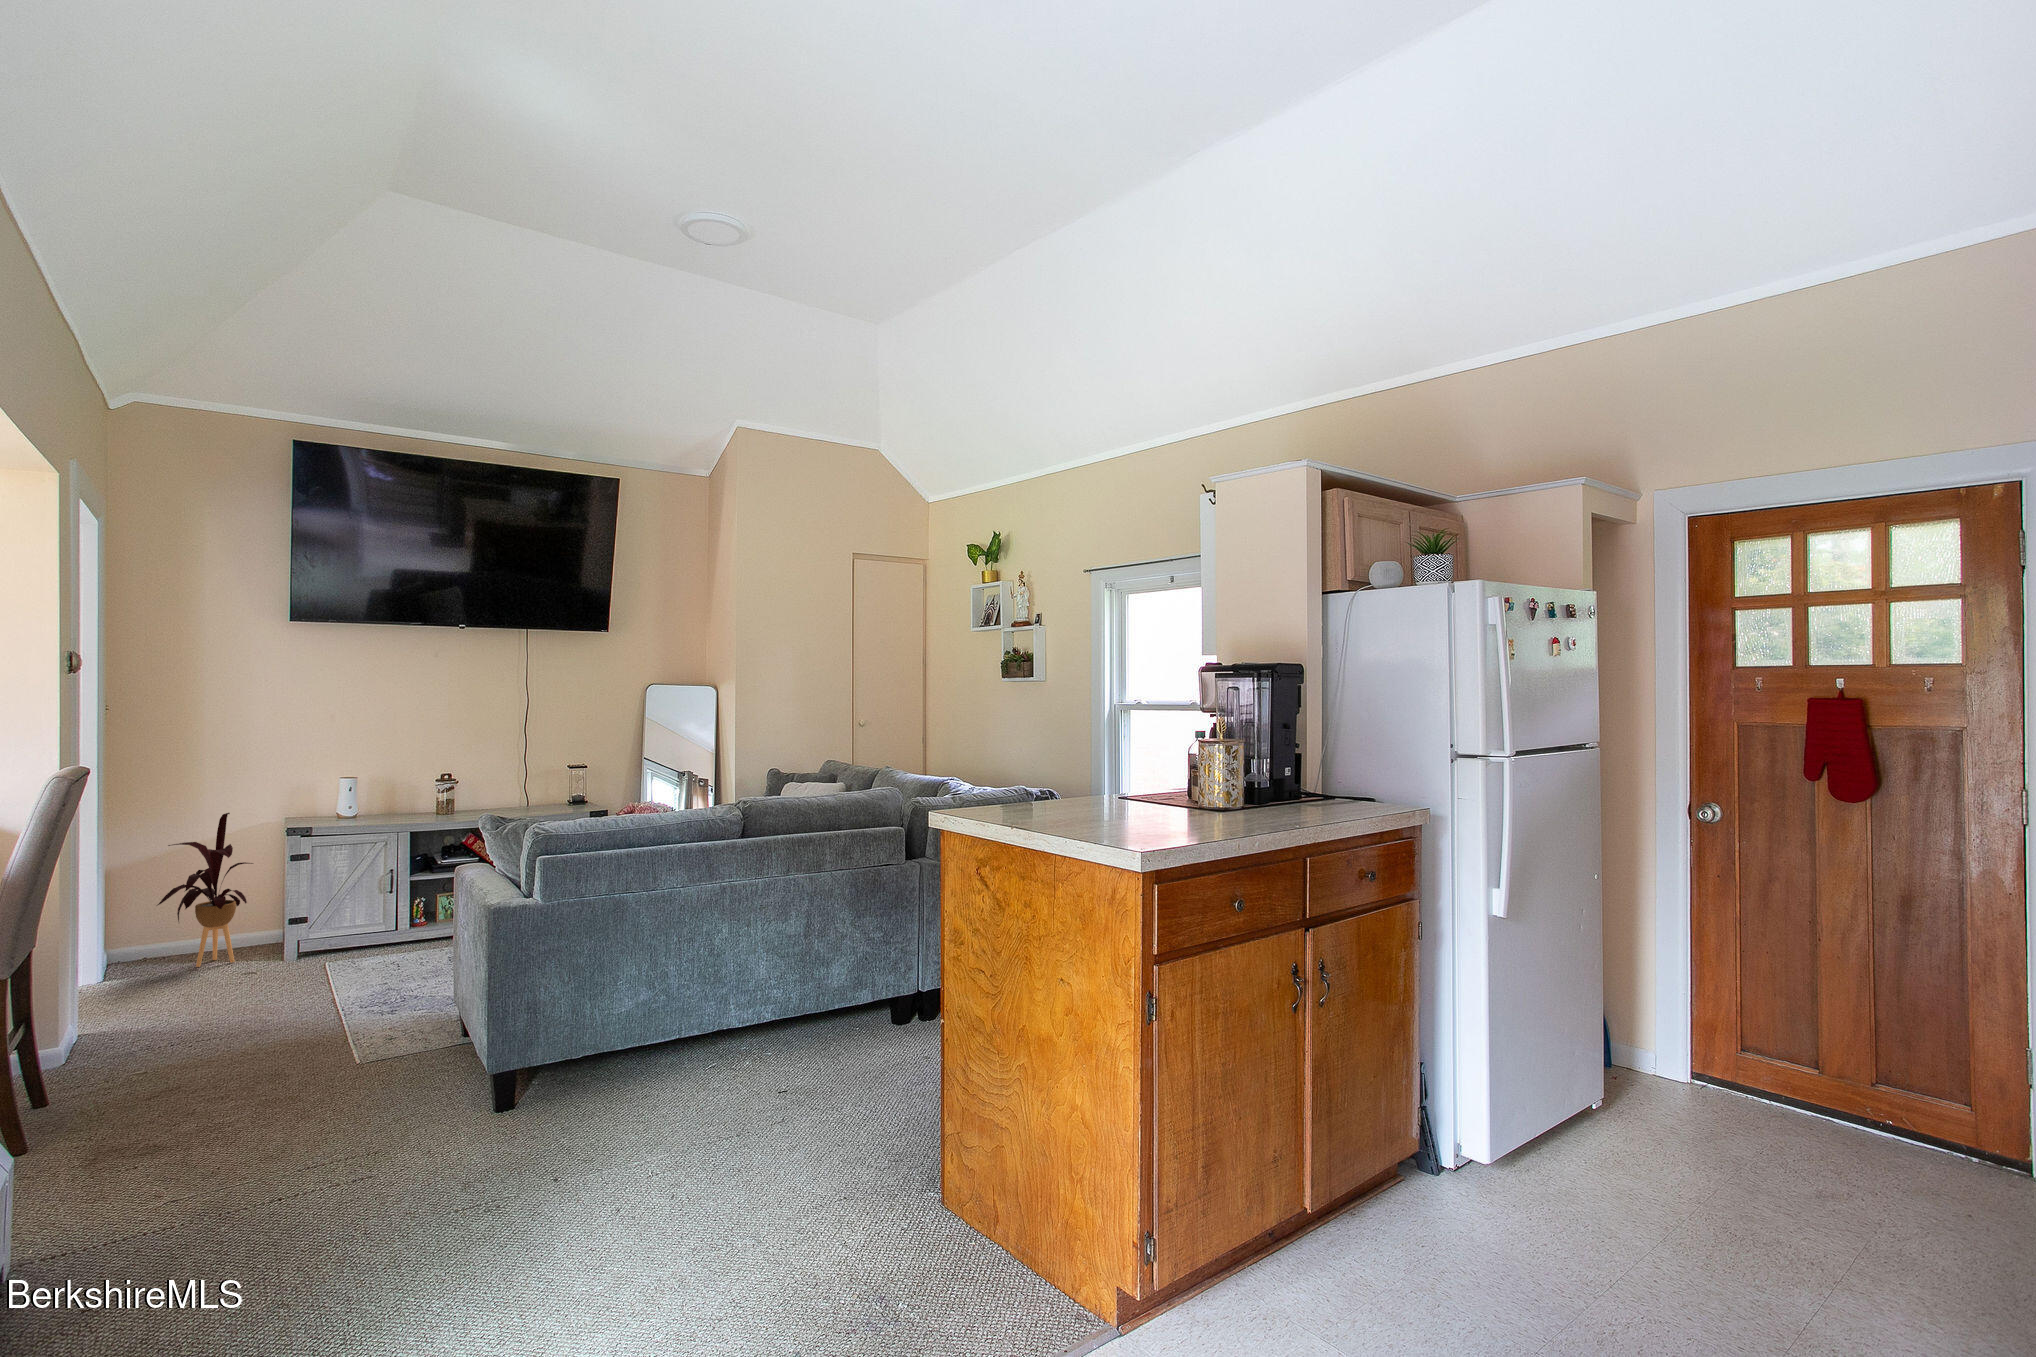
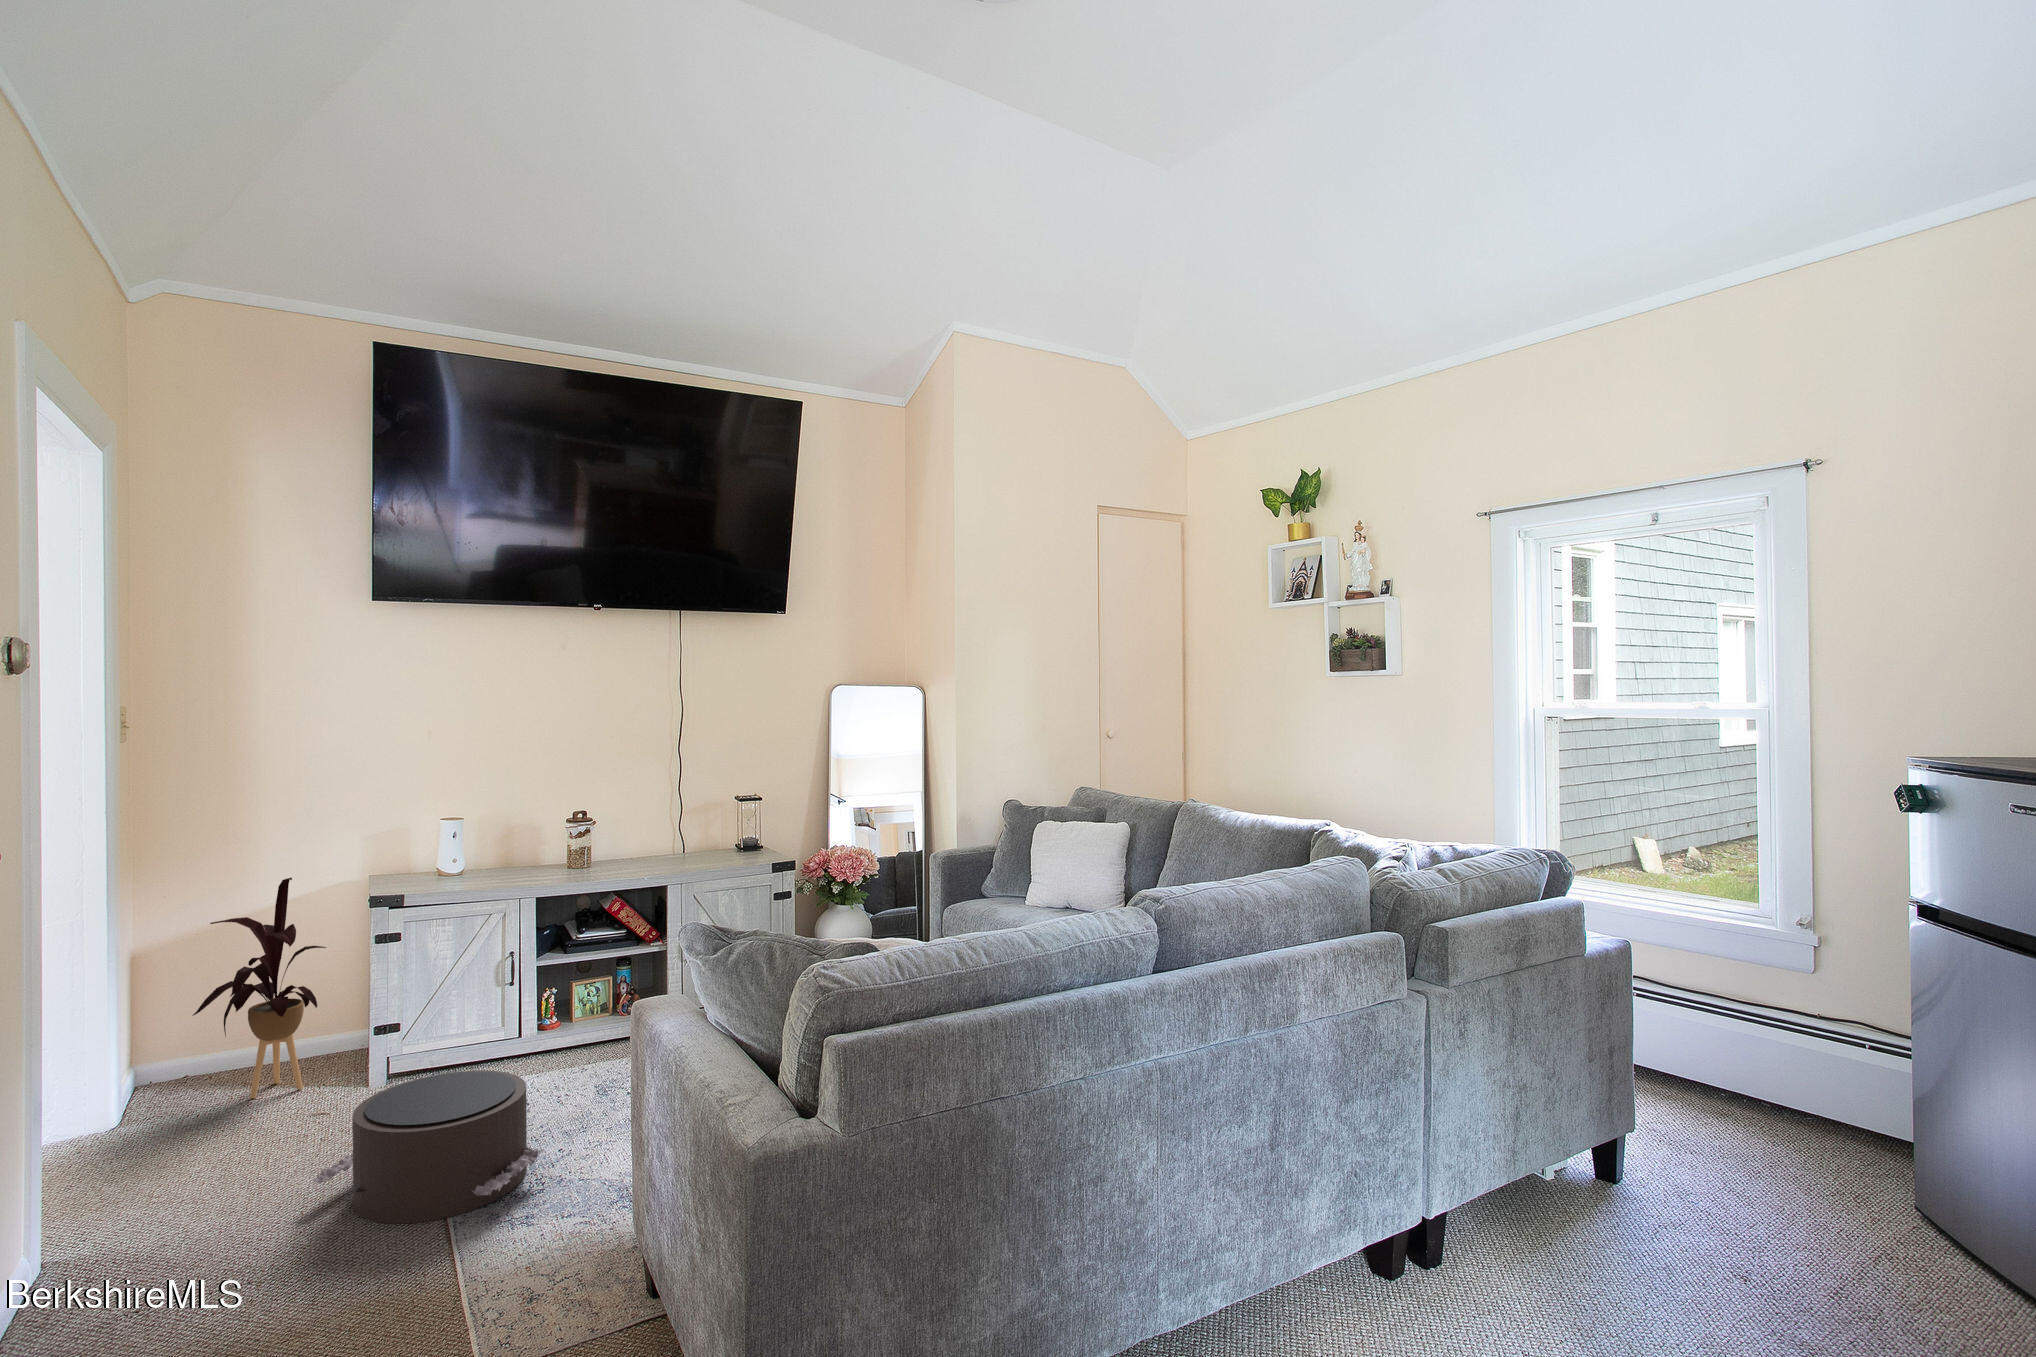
pouf: none [245,934,404,1019] -> present [312,1070,544,1224]

